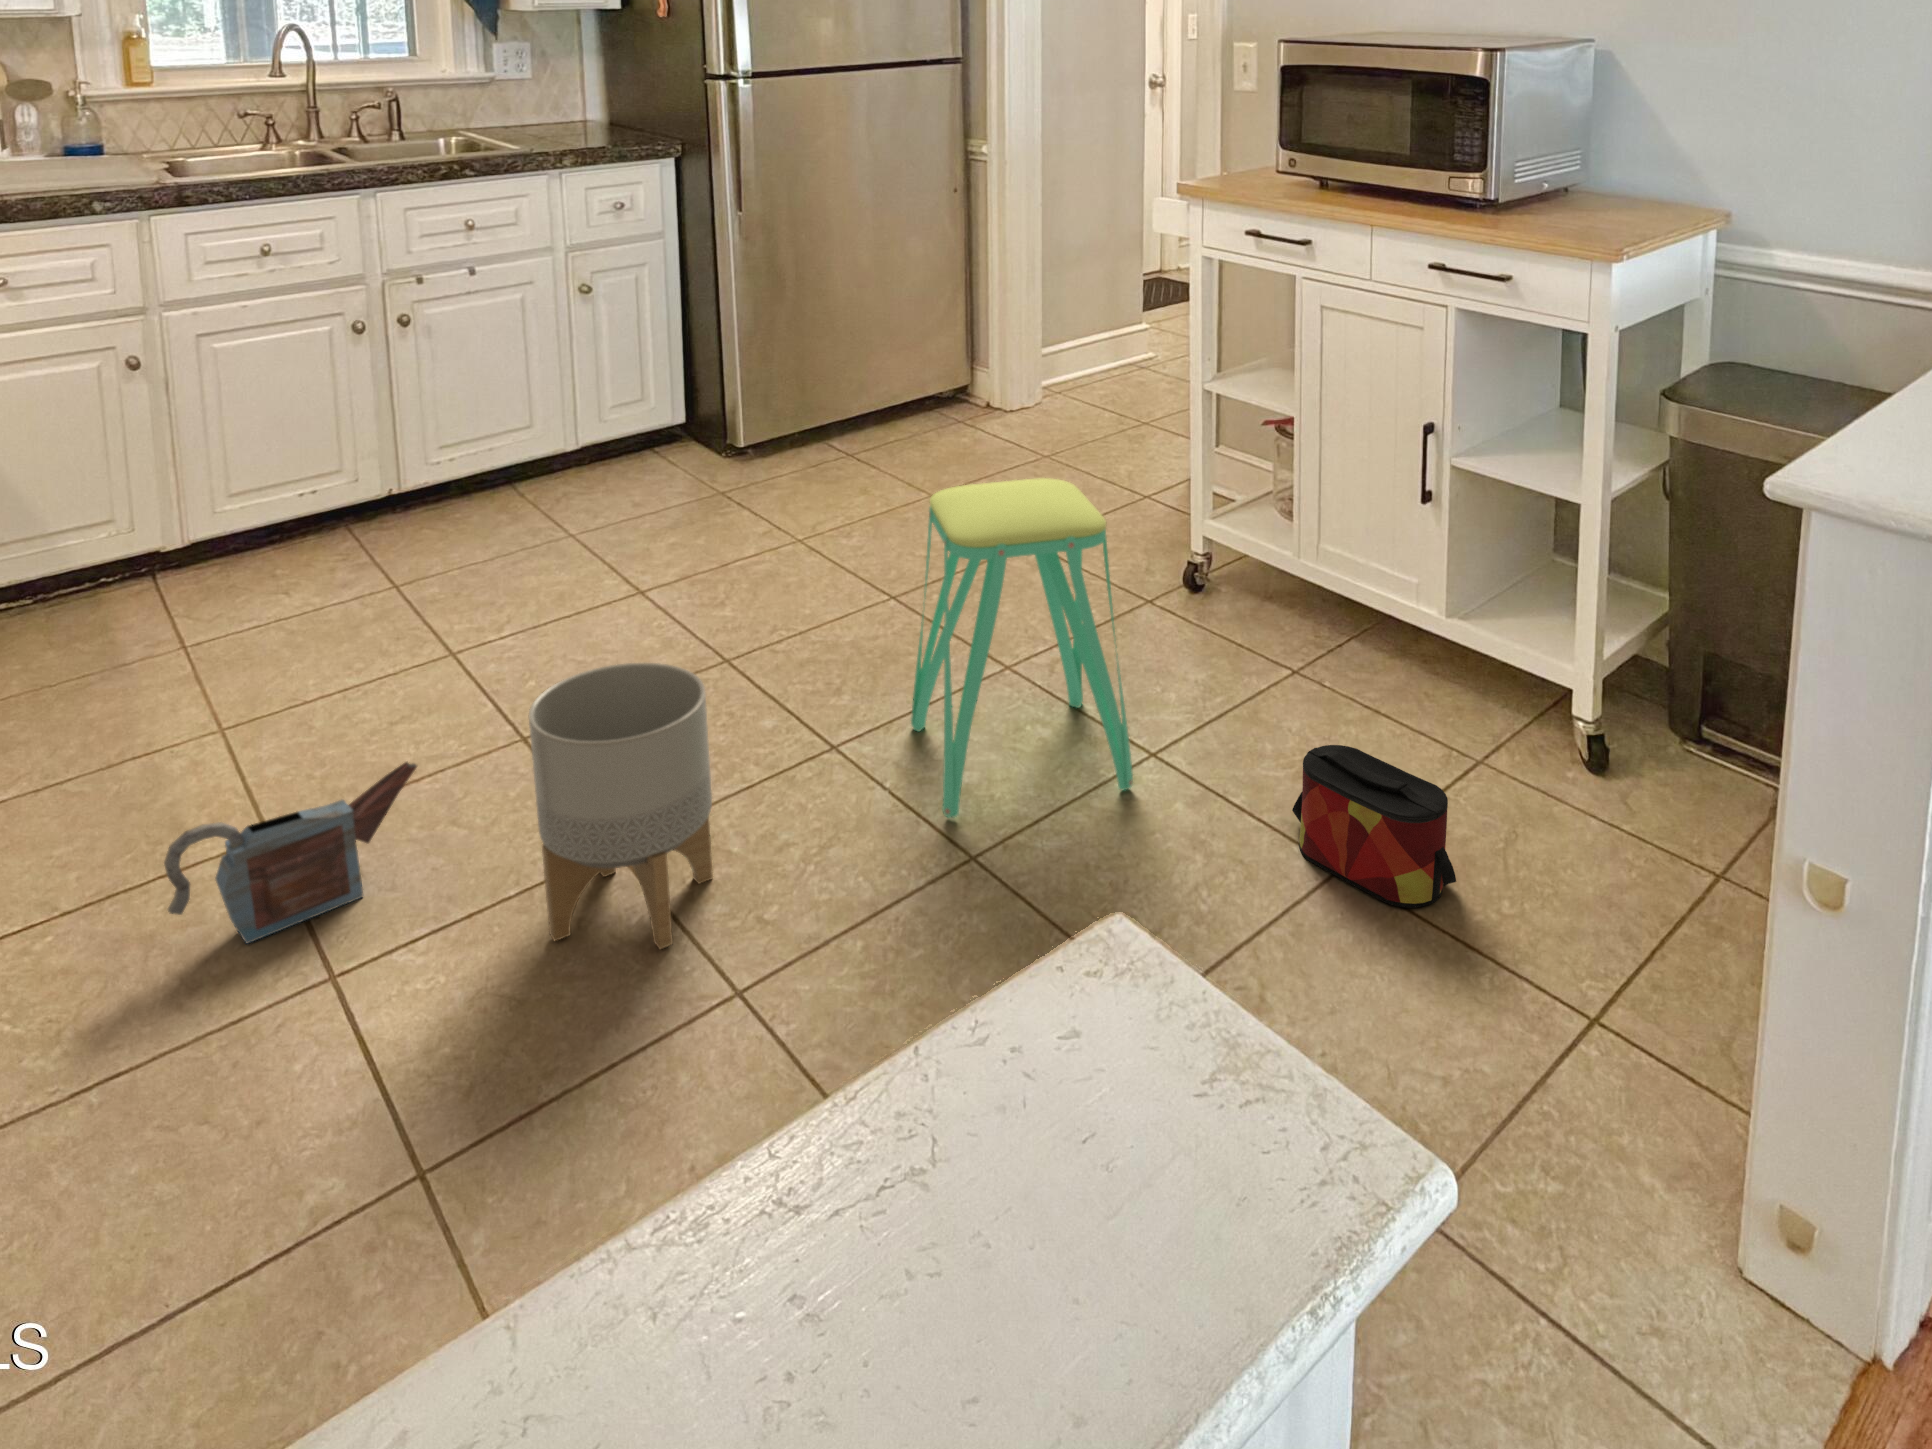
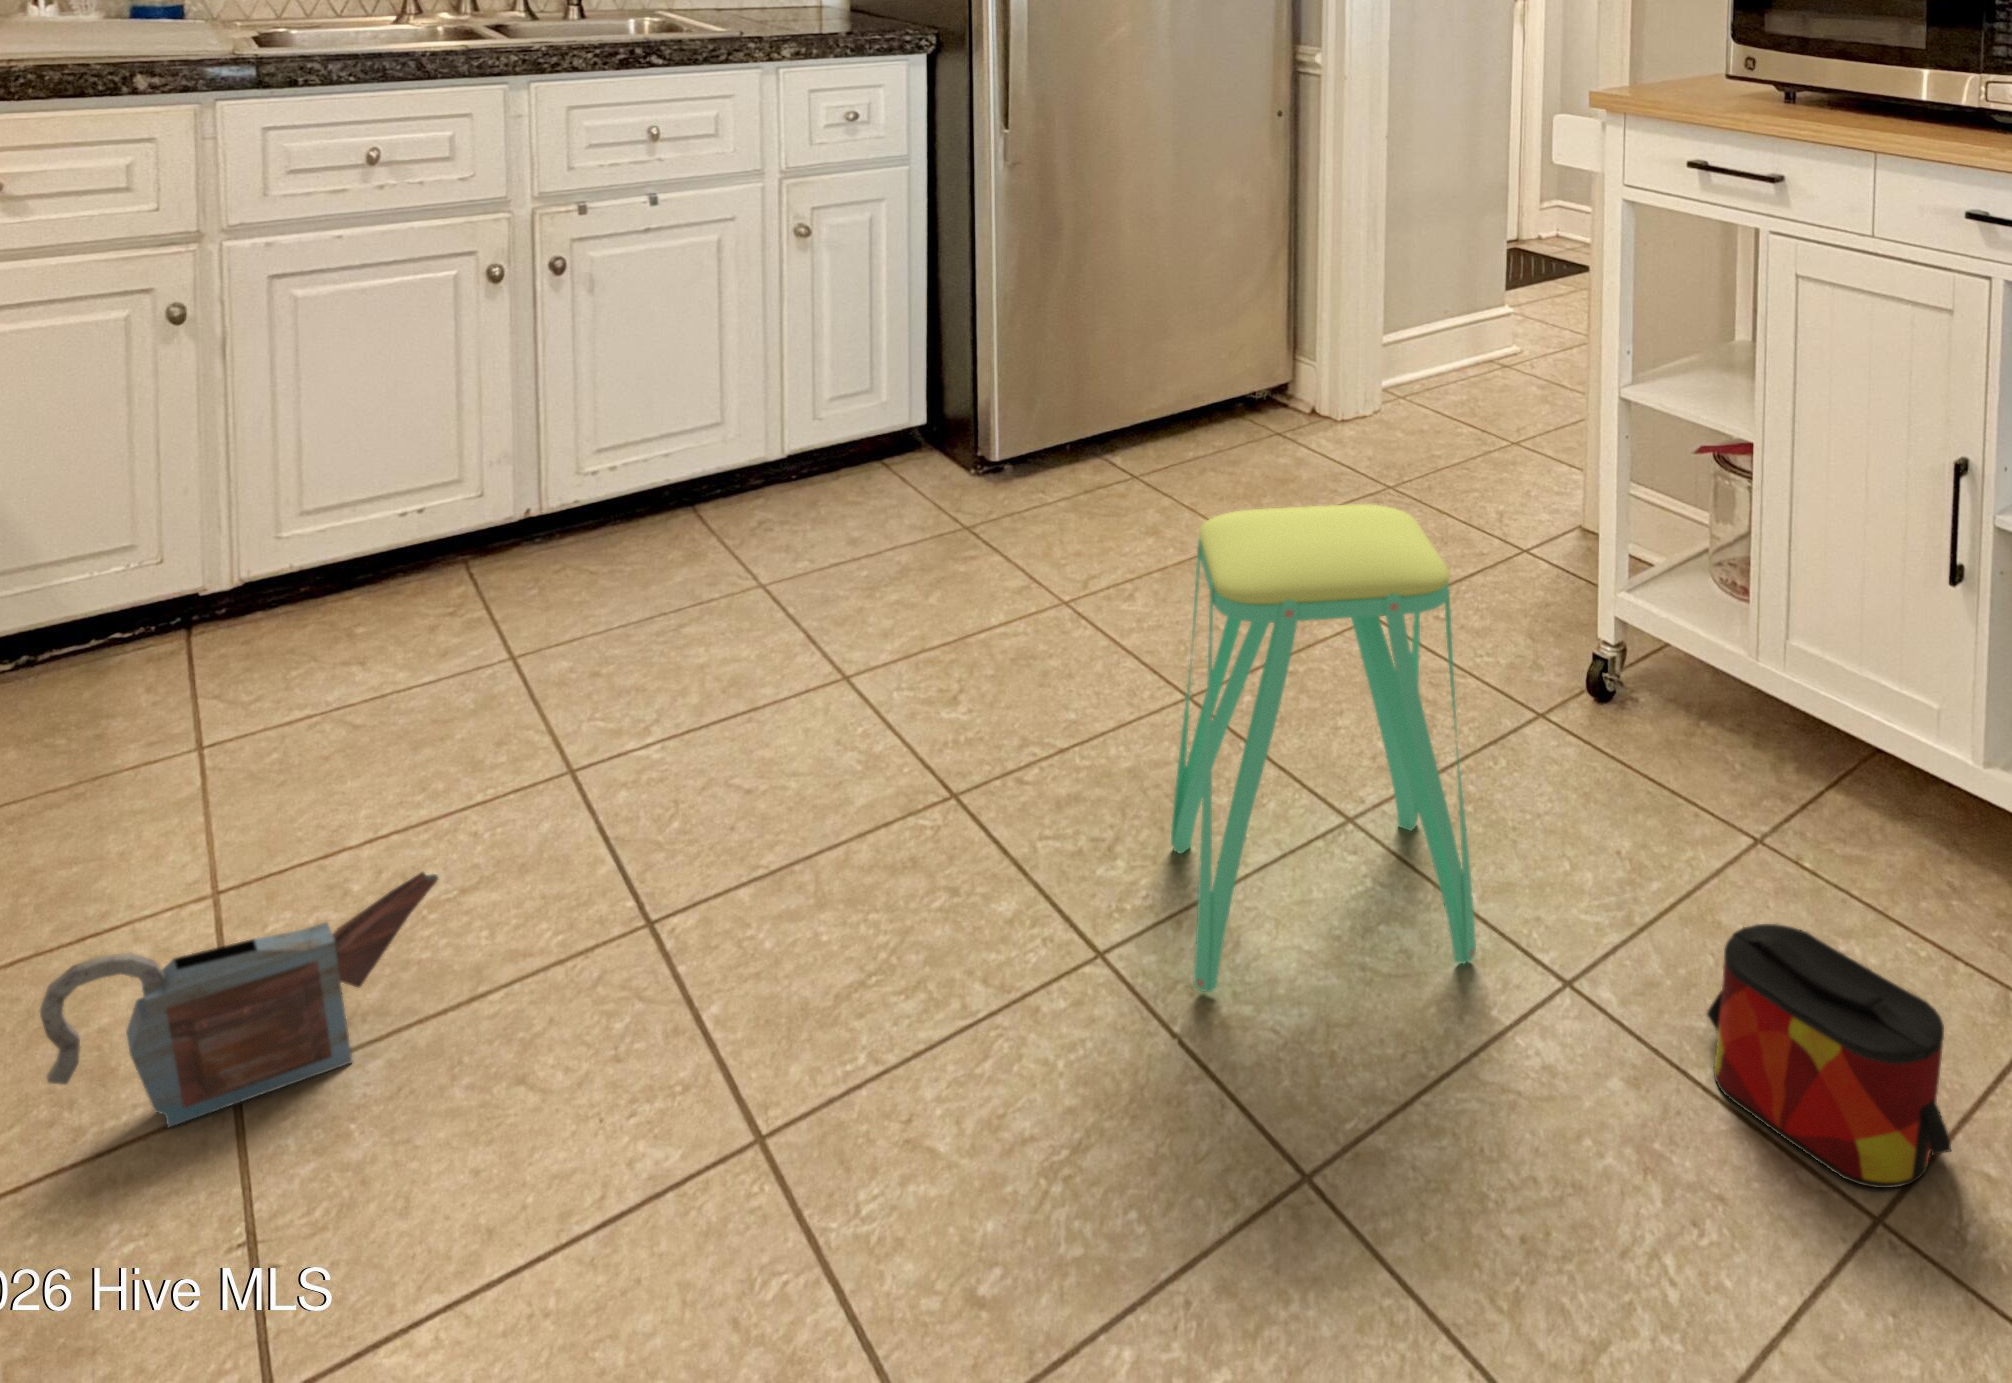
planter: present [529,663,713,949] -> none [563,749,849,1179]

